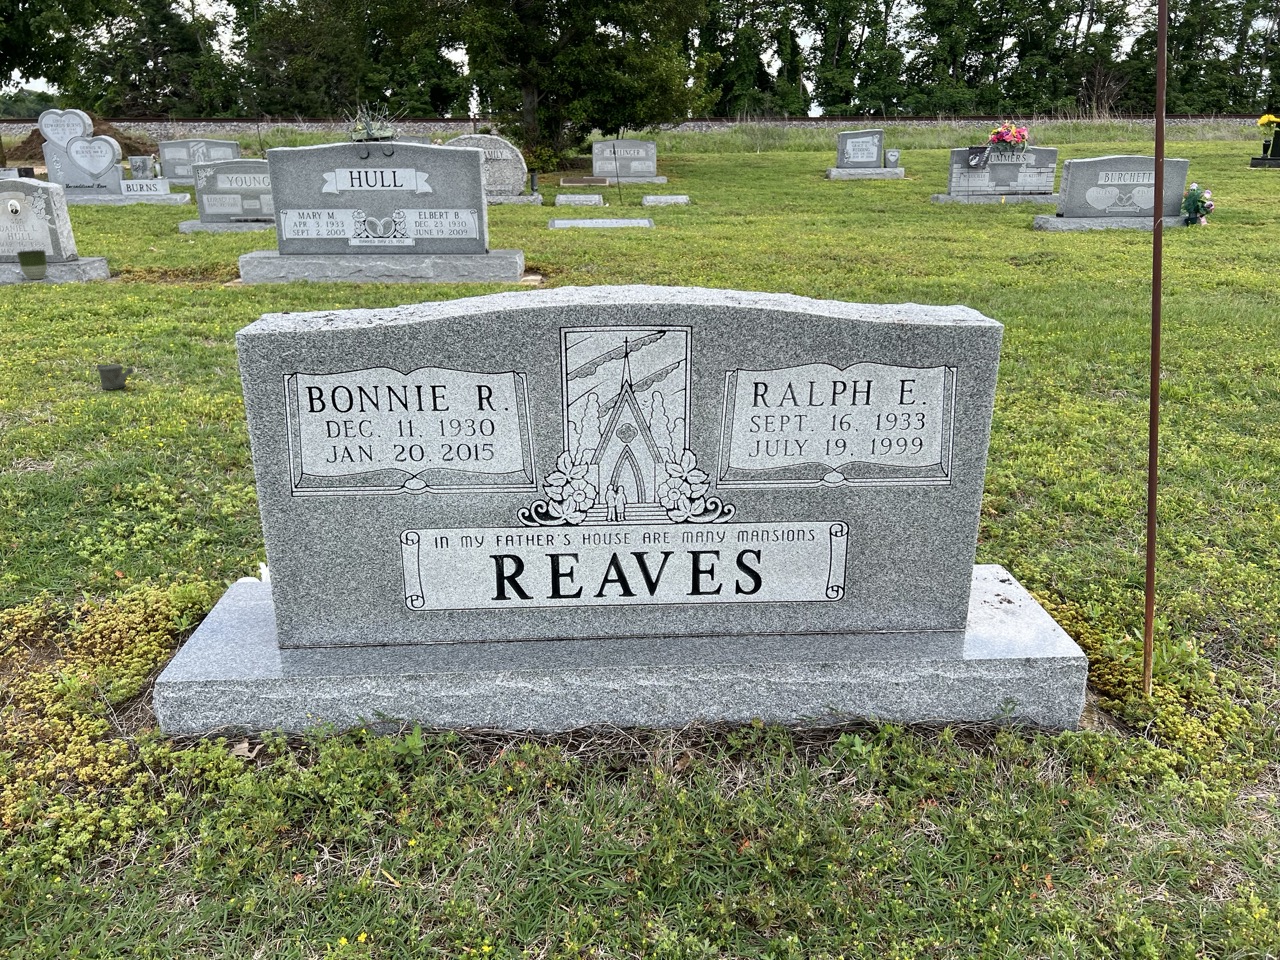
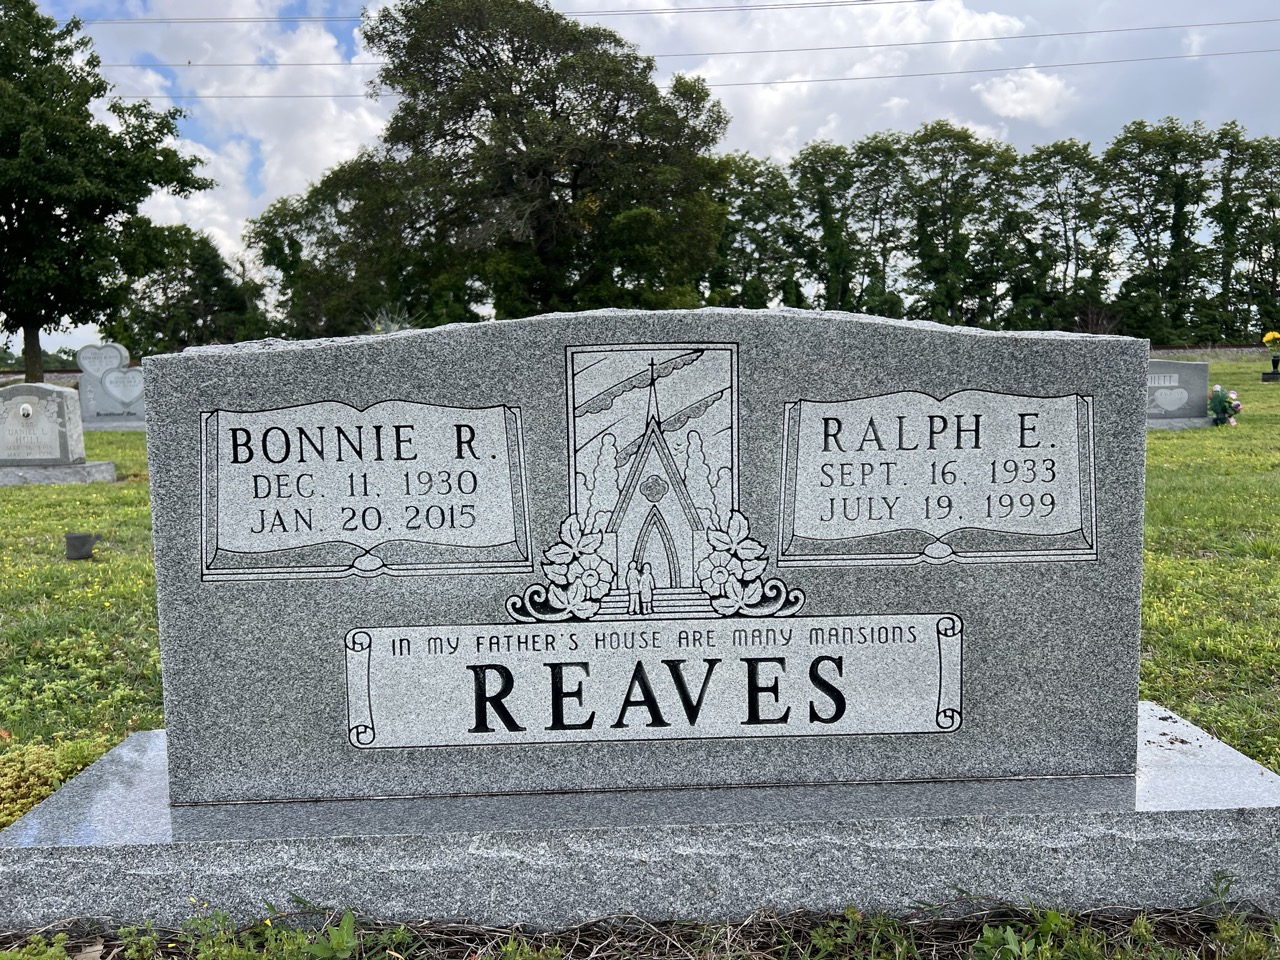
planter: present [17,250,47,279] -> none [23,449,53,478]

